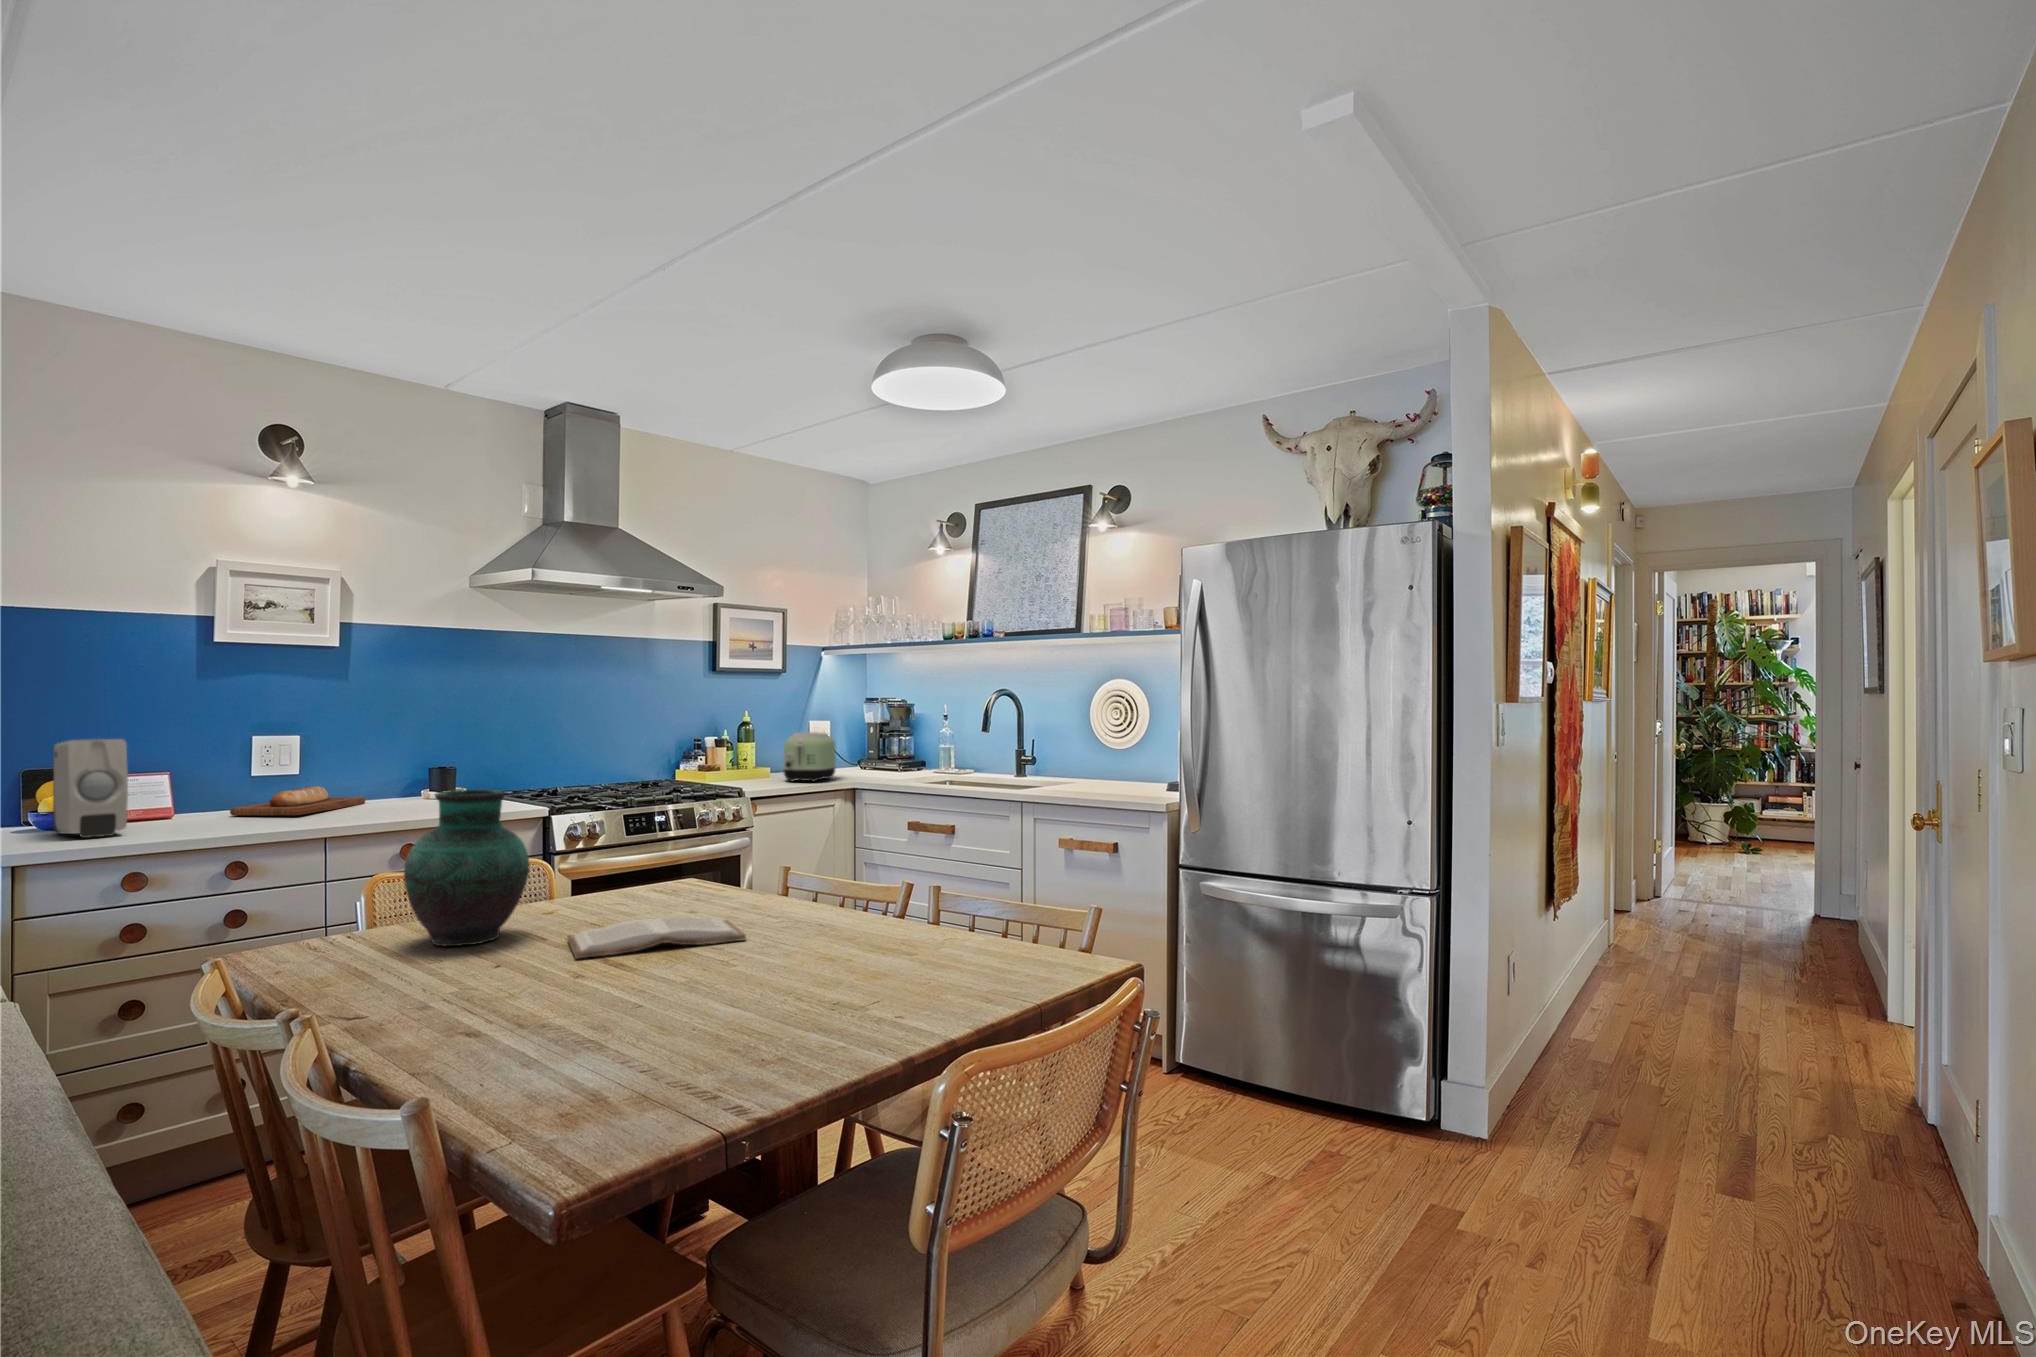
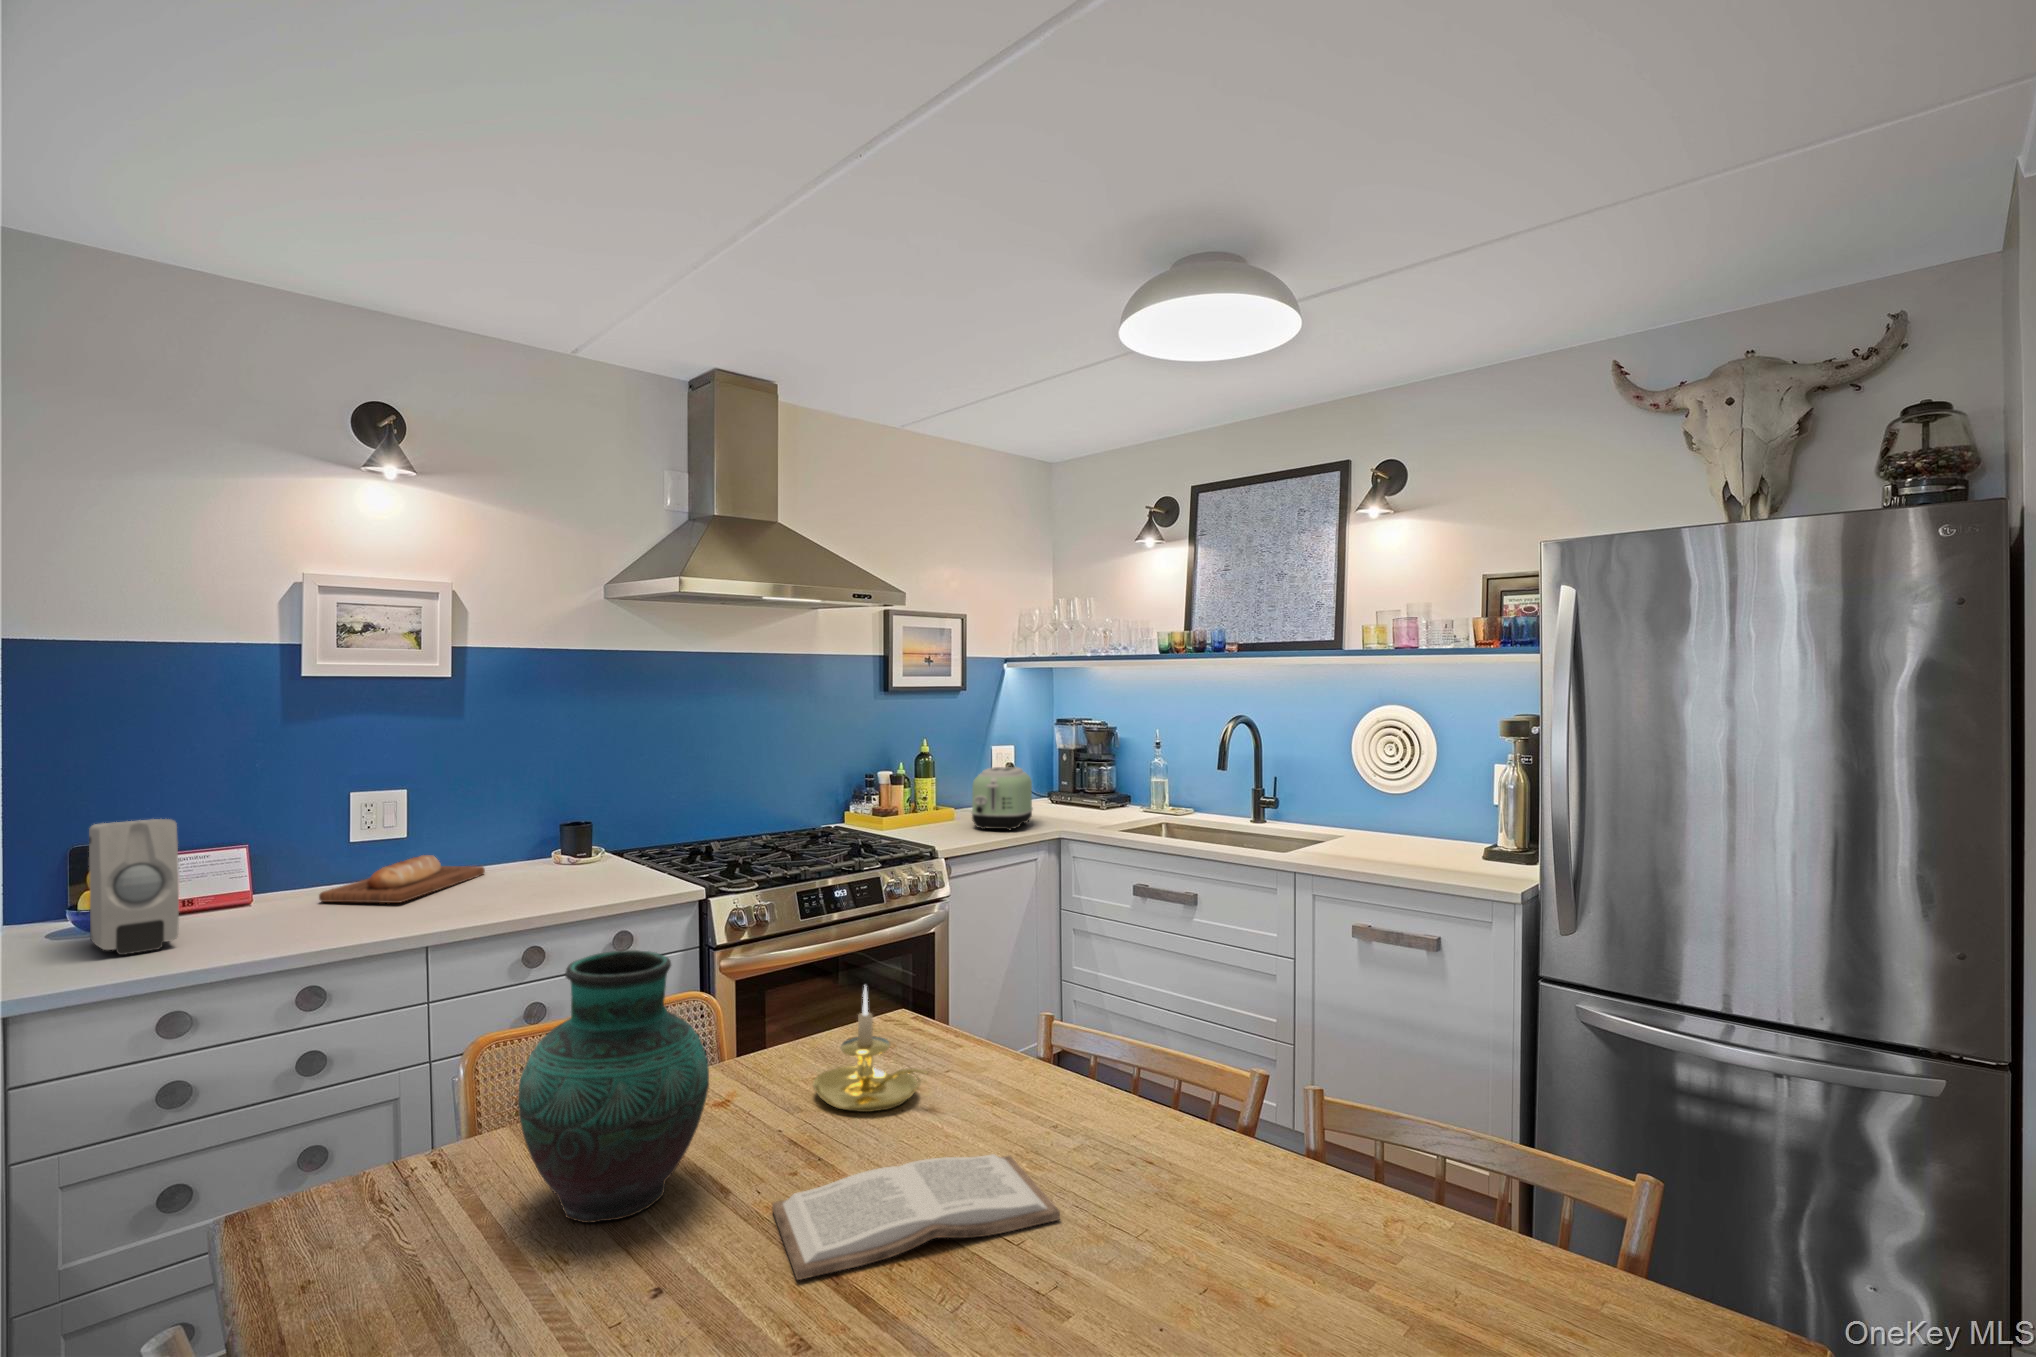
candle holder: none [607,831,686,910] -> present [813,986,928,1112]

